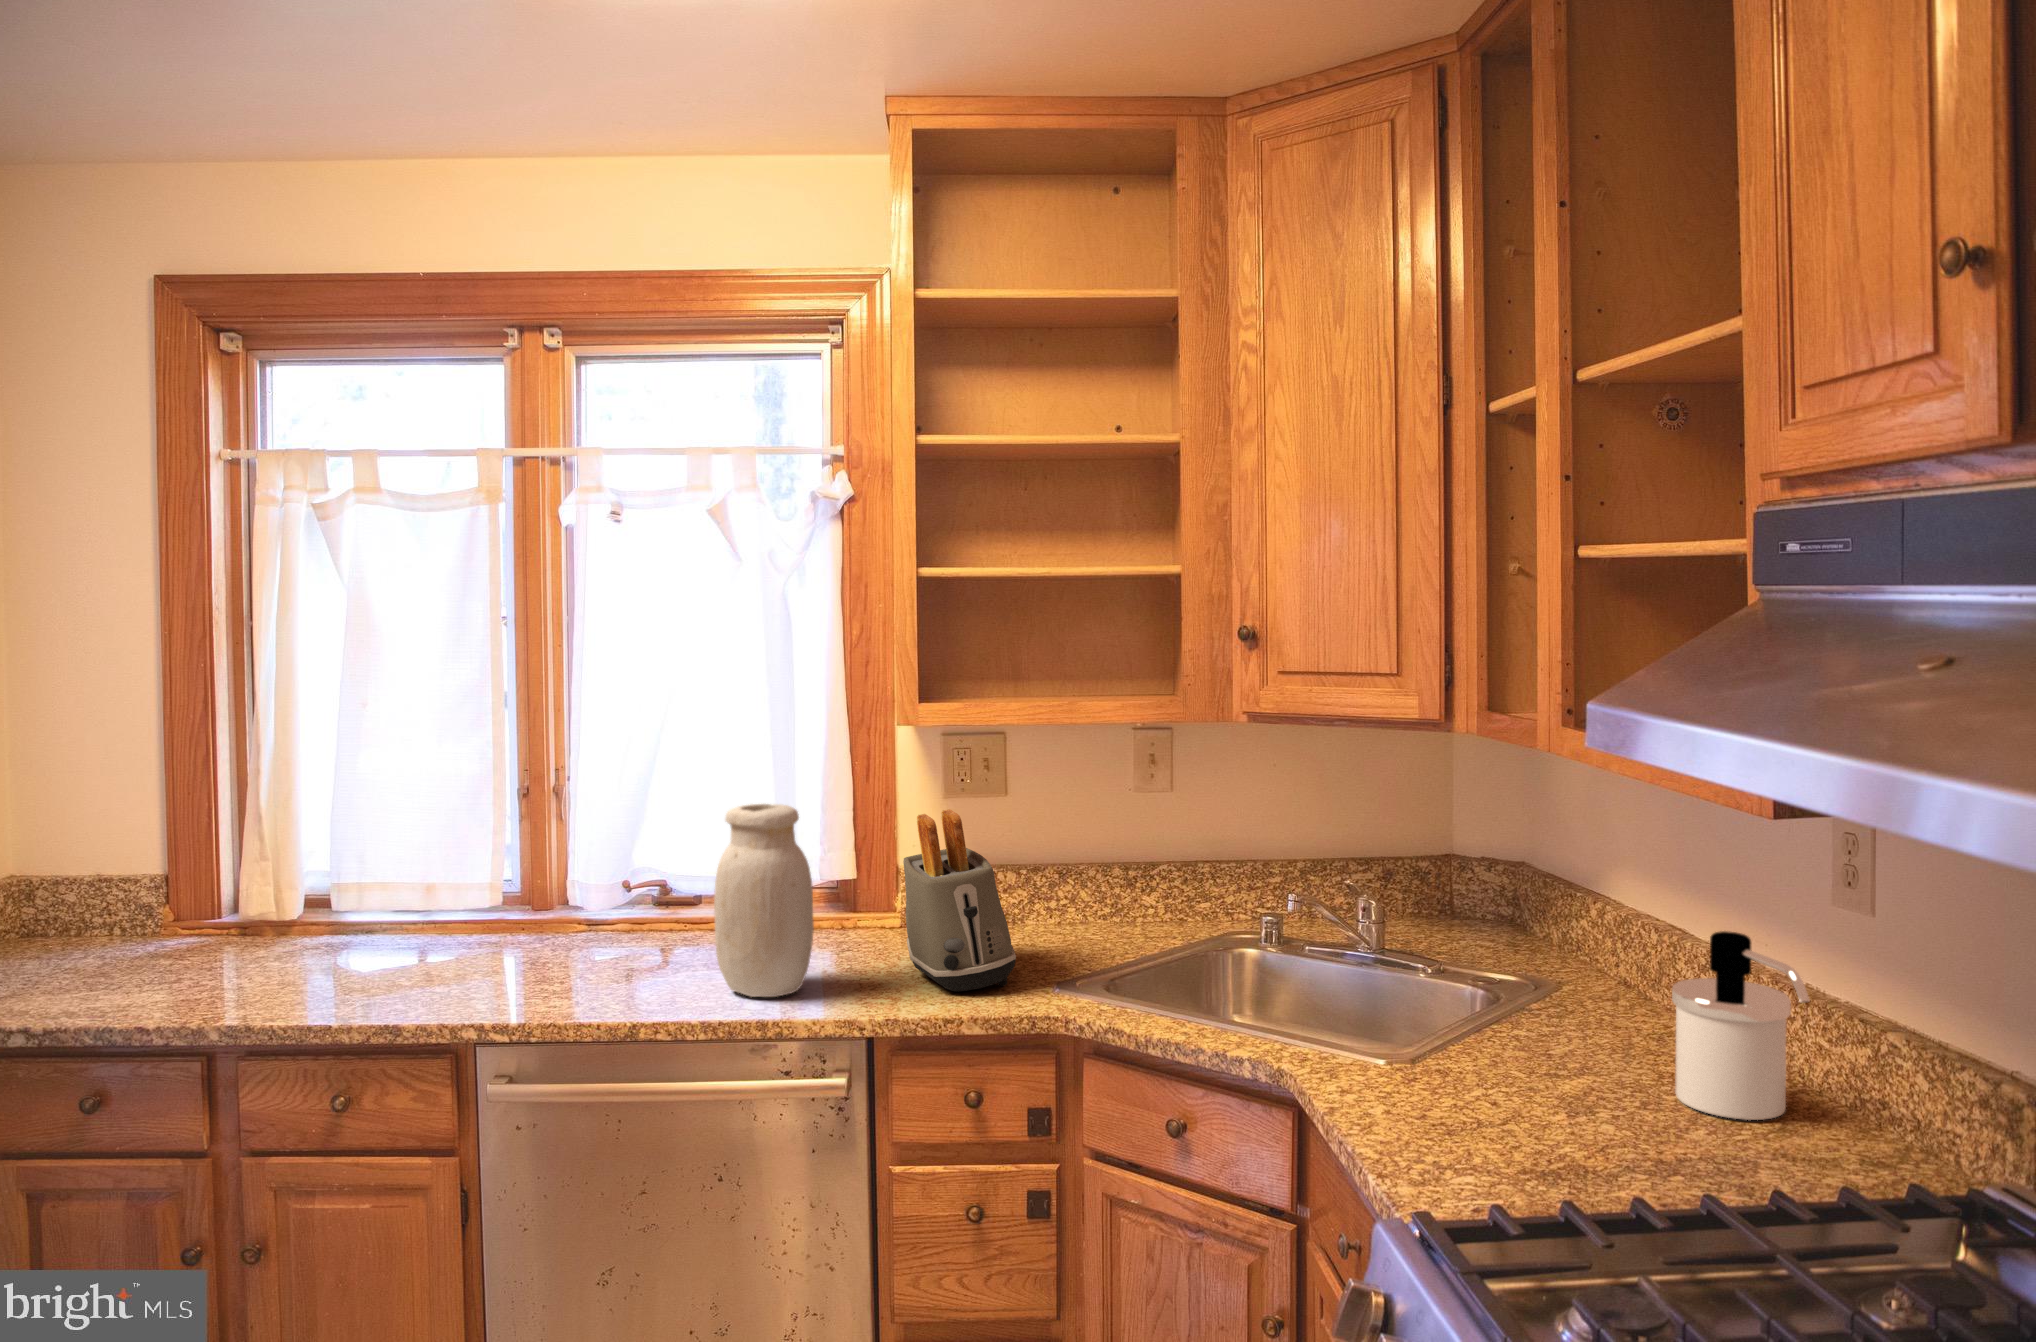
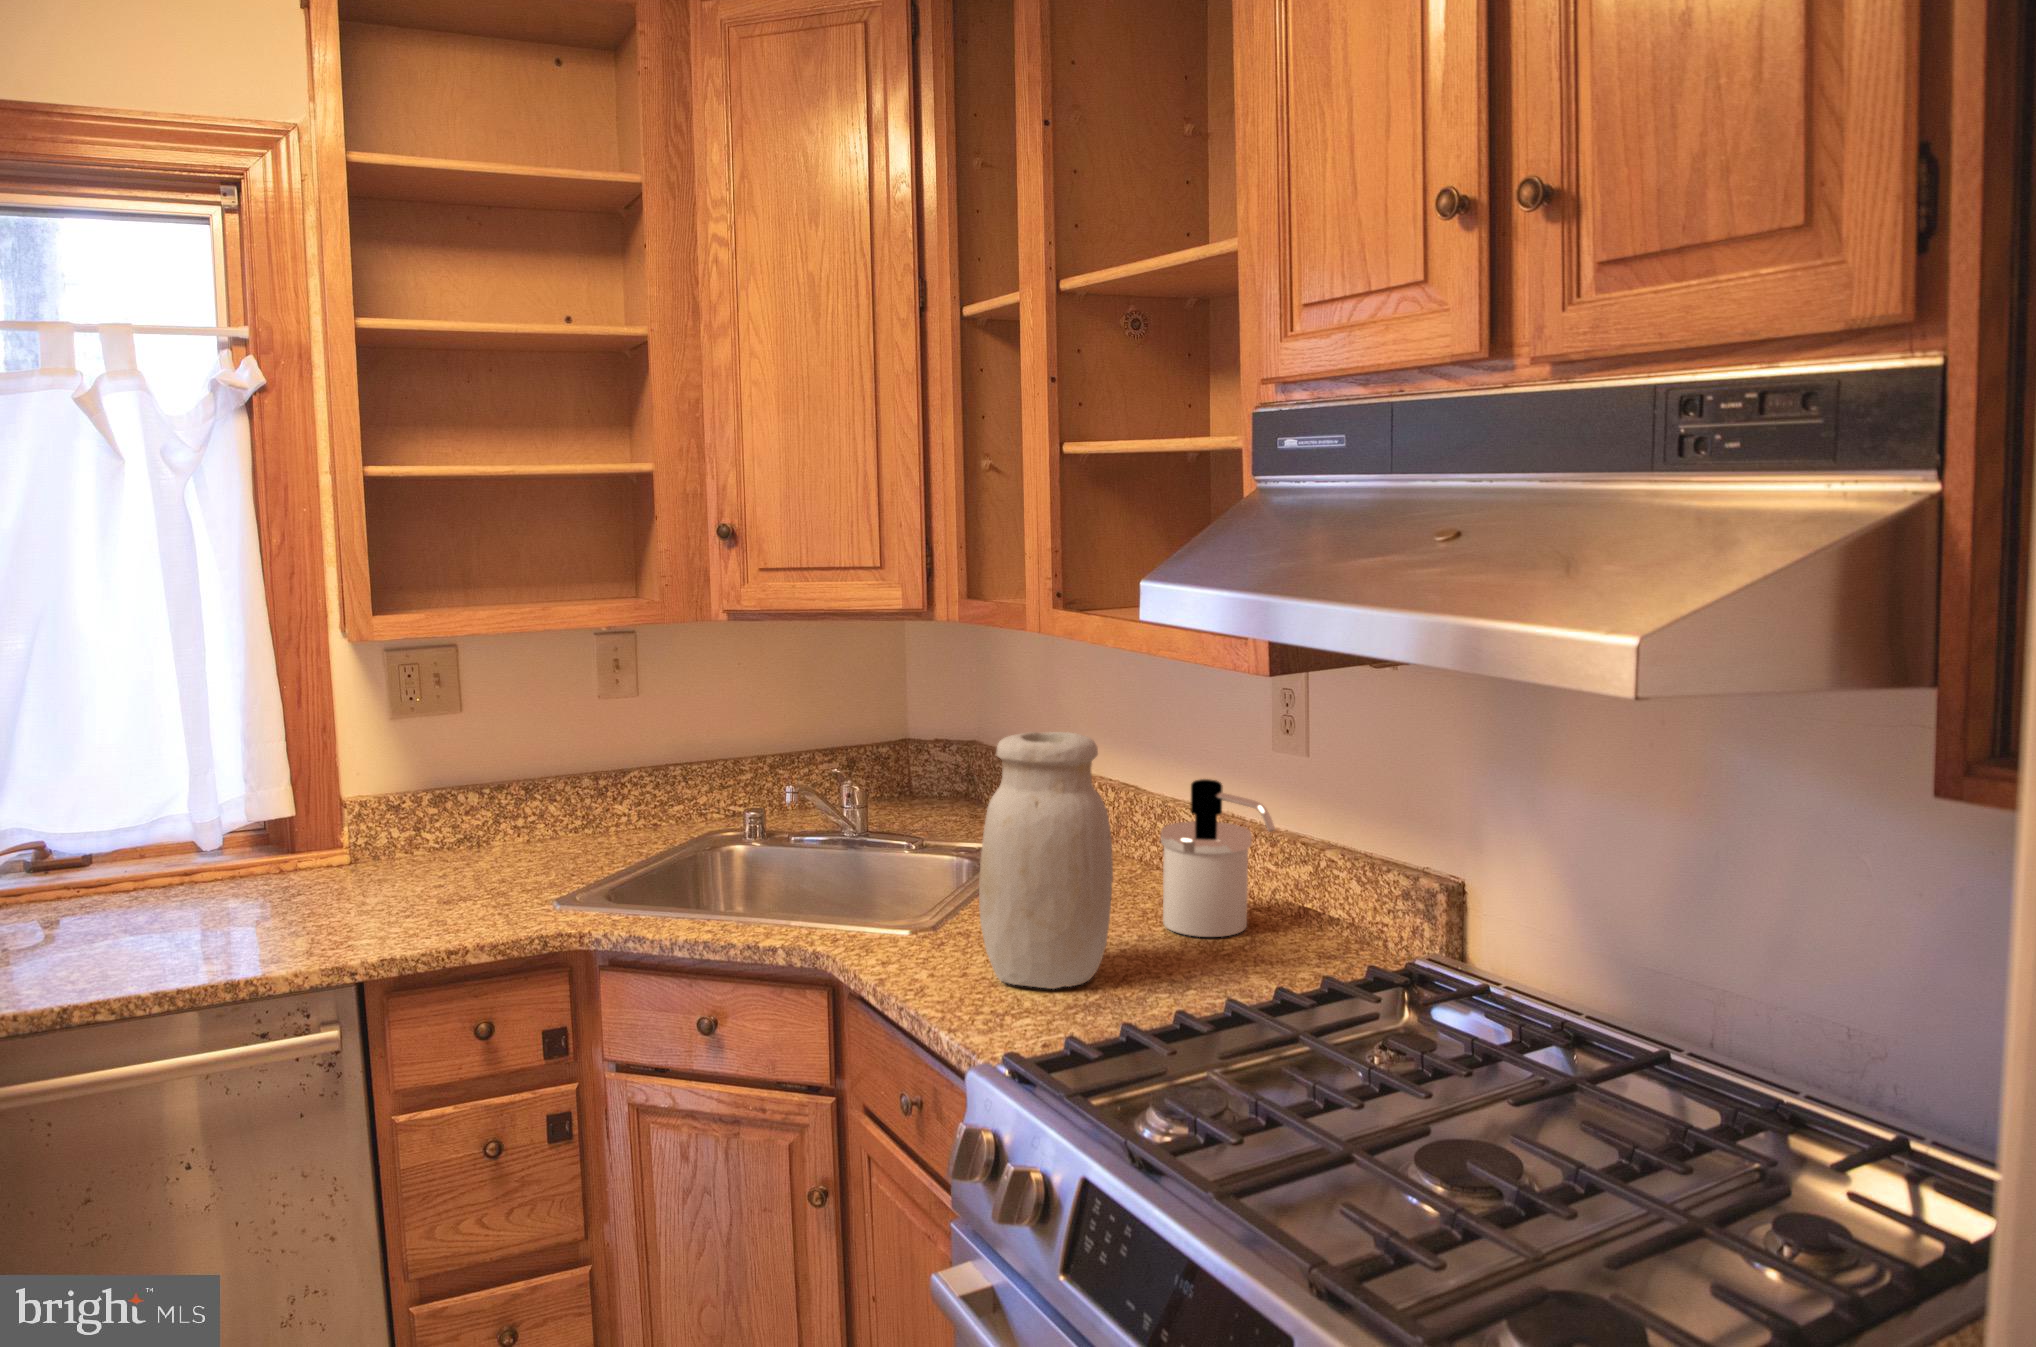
jar: present [714,804,814,997] -> present [979,732,1113,989]
toaster: present [903,809,1016,992] -> none [343,719,501,923]

